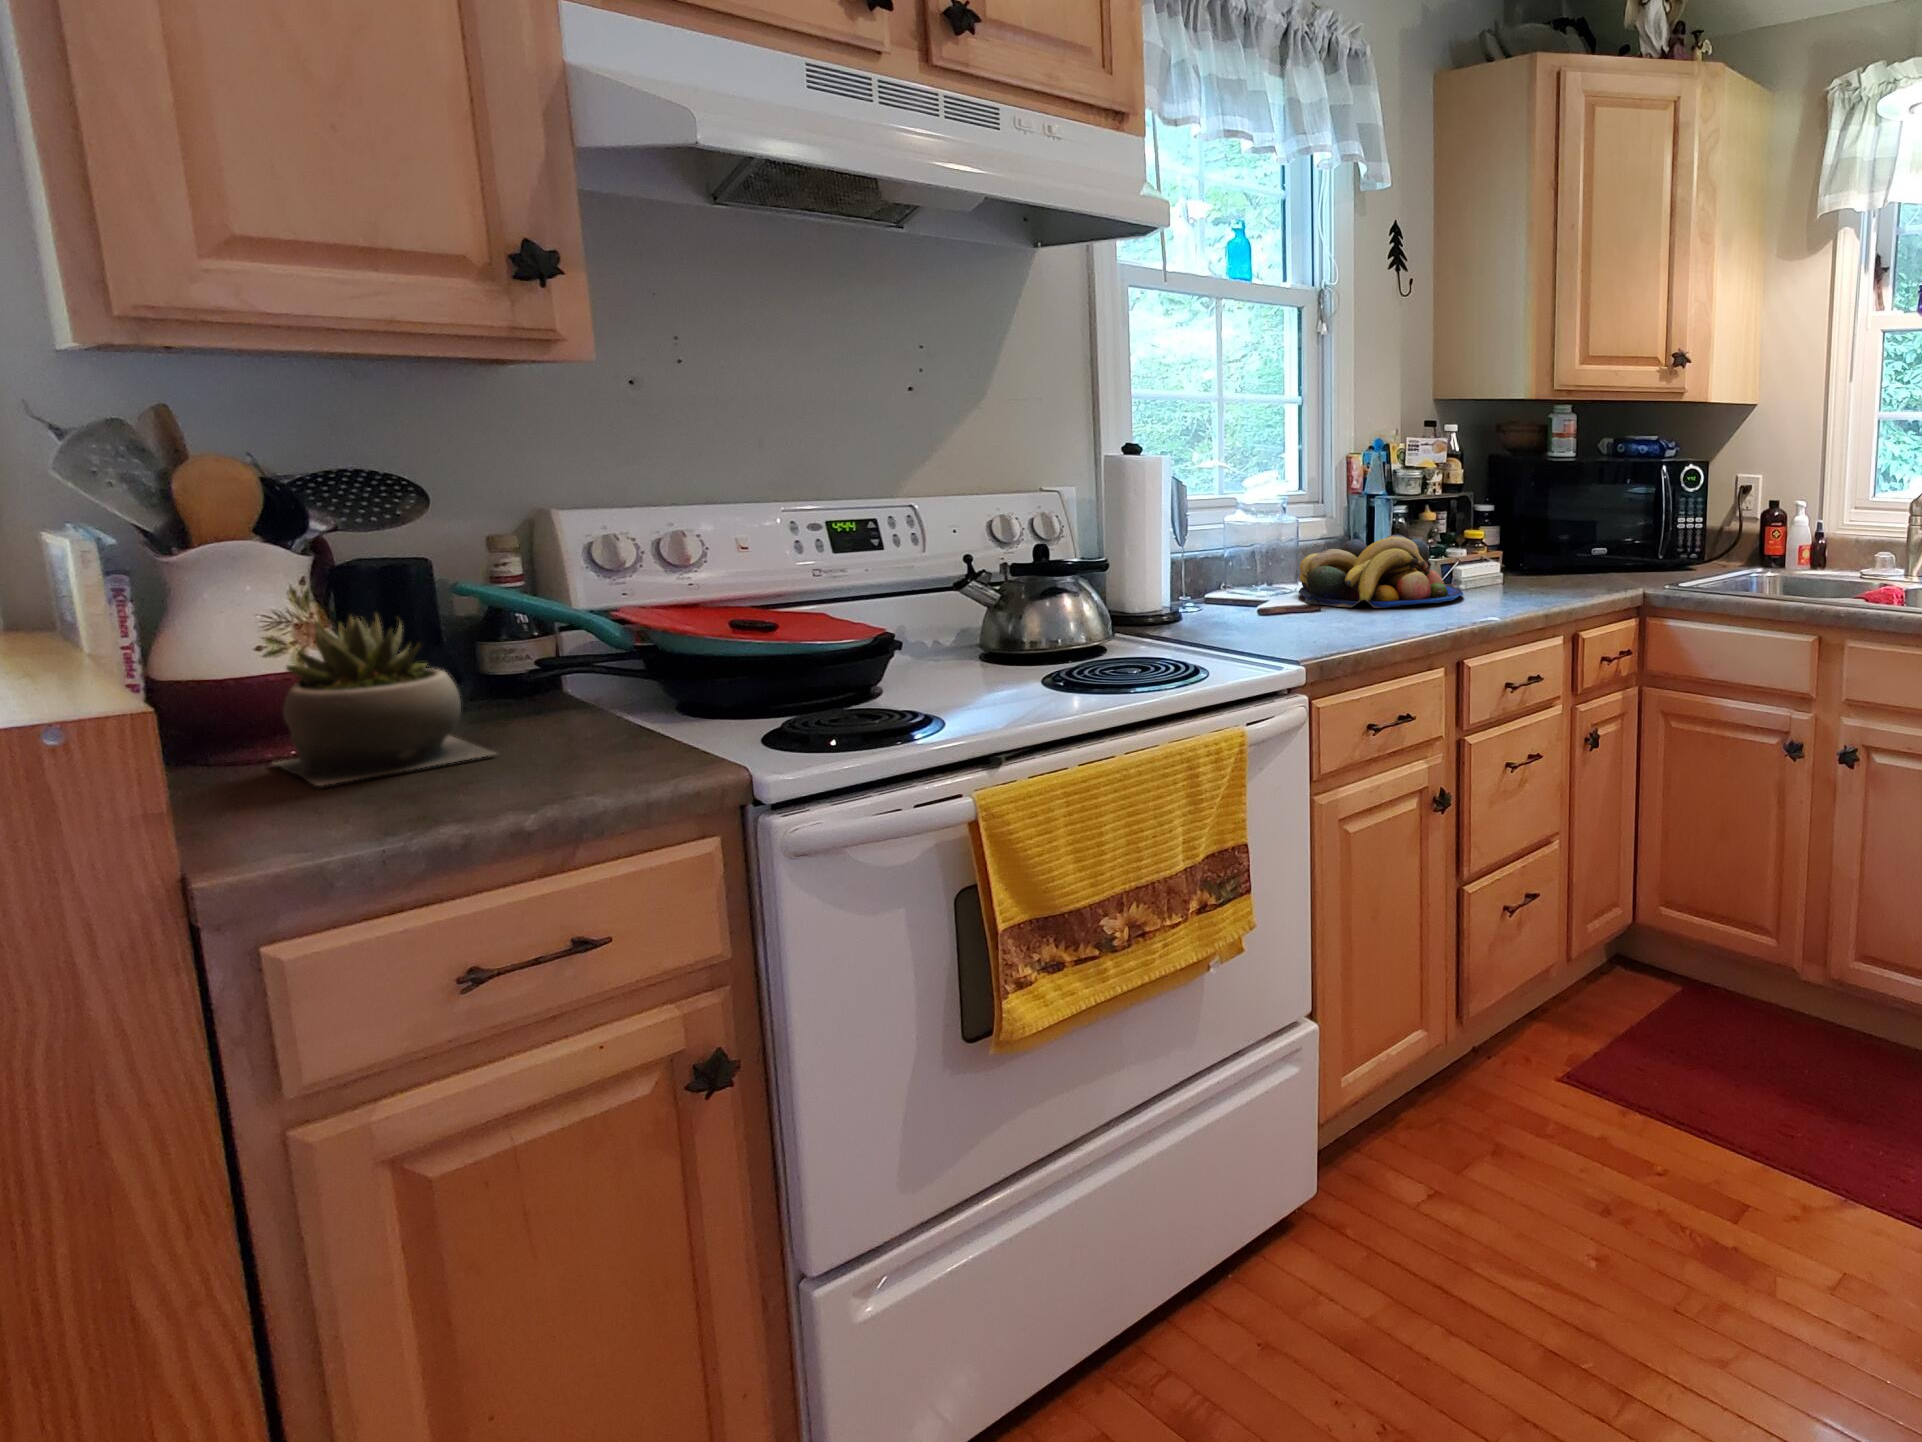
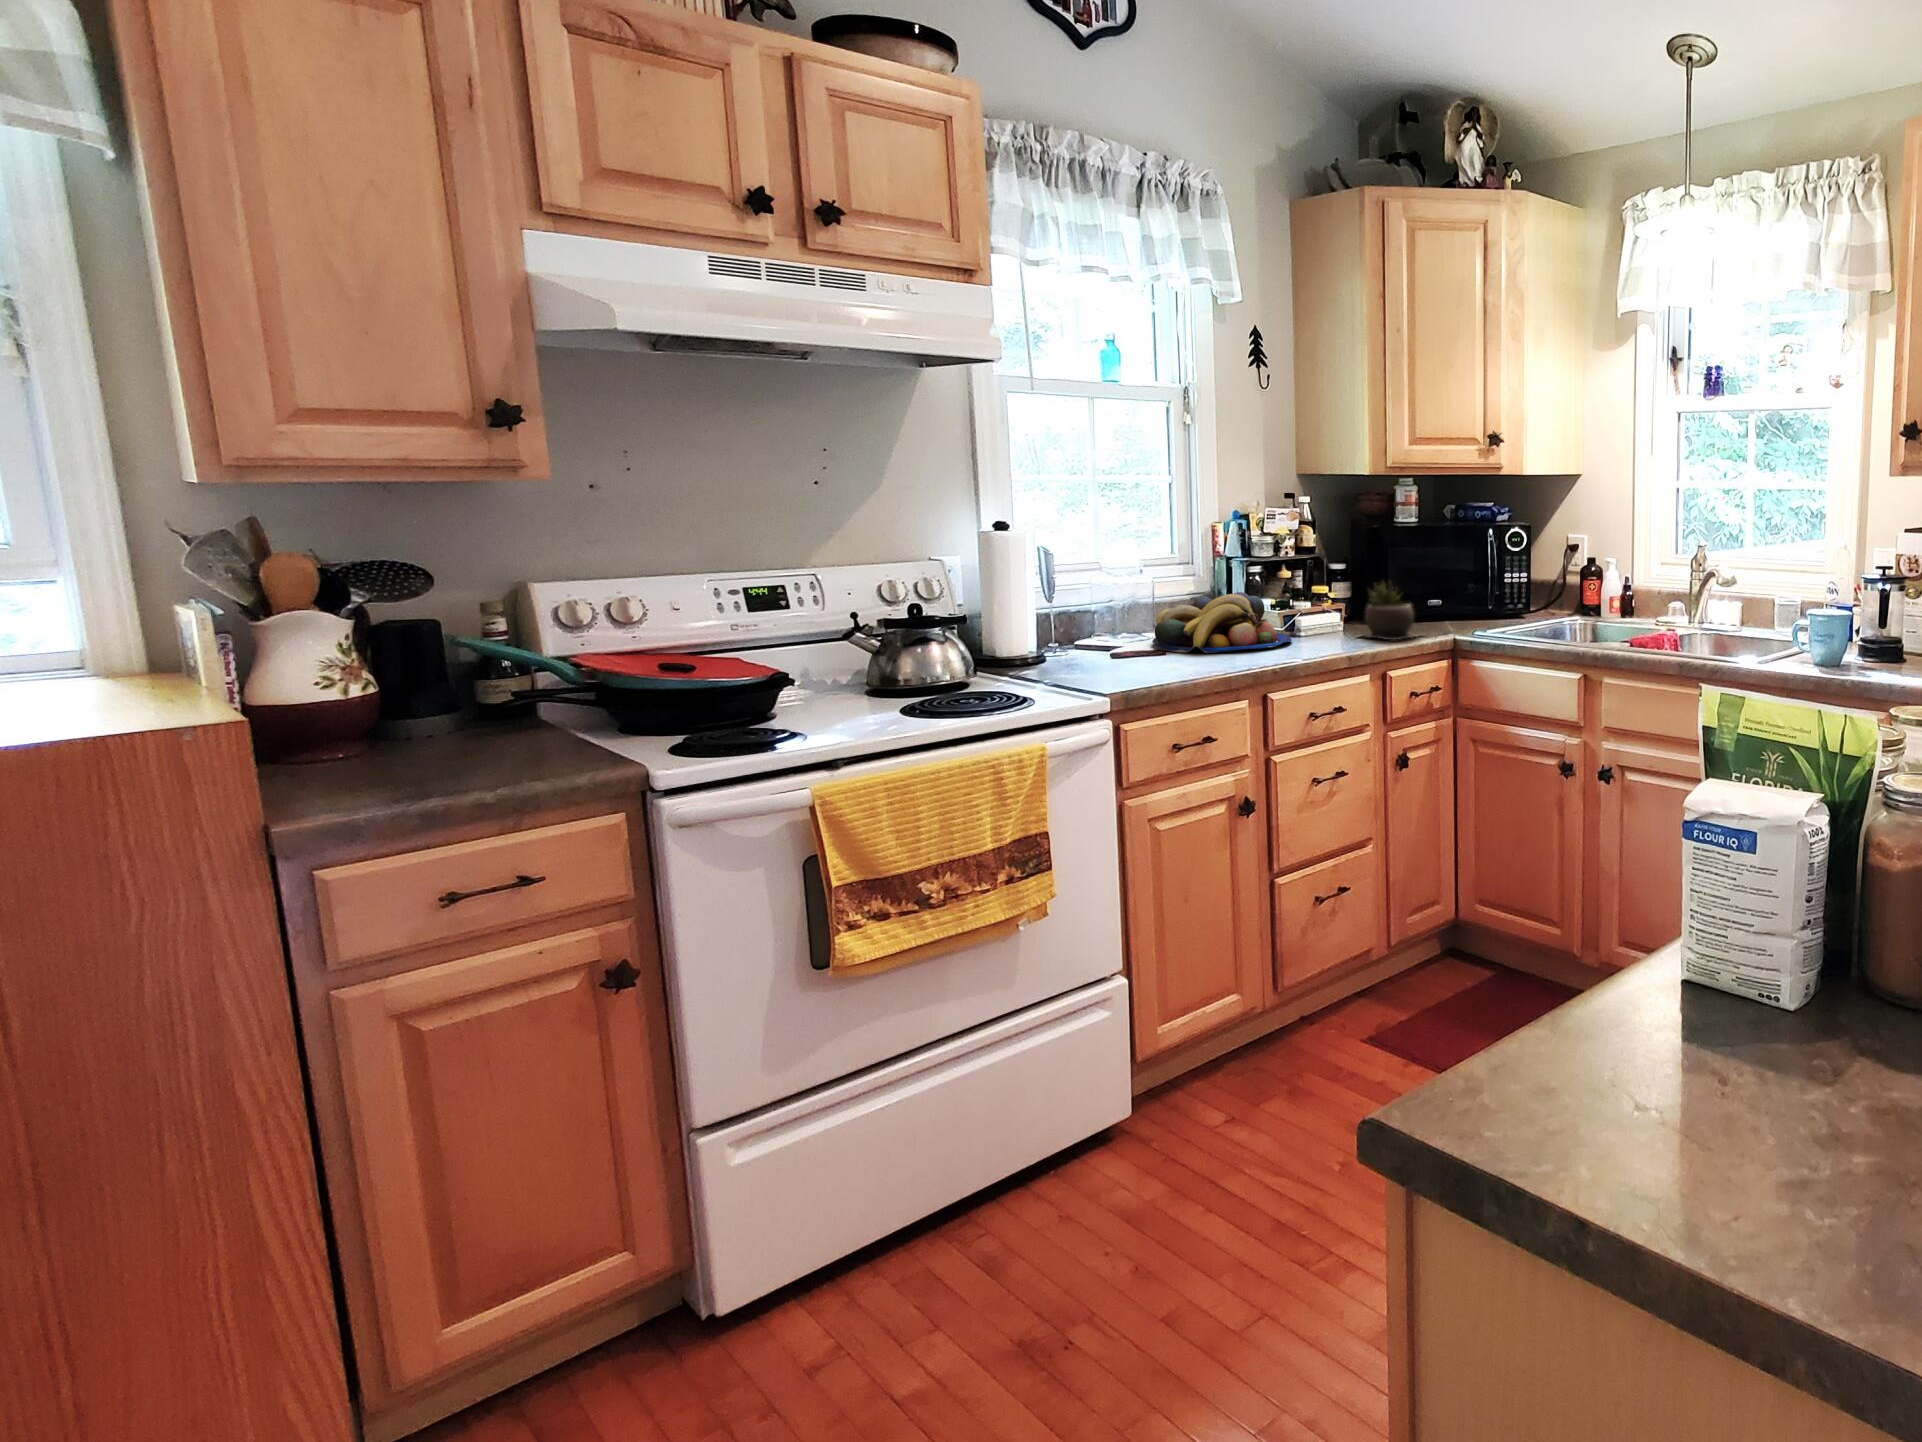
succulent plant: present [274,615,495,786] -> present [1365,583,1417,640]

